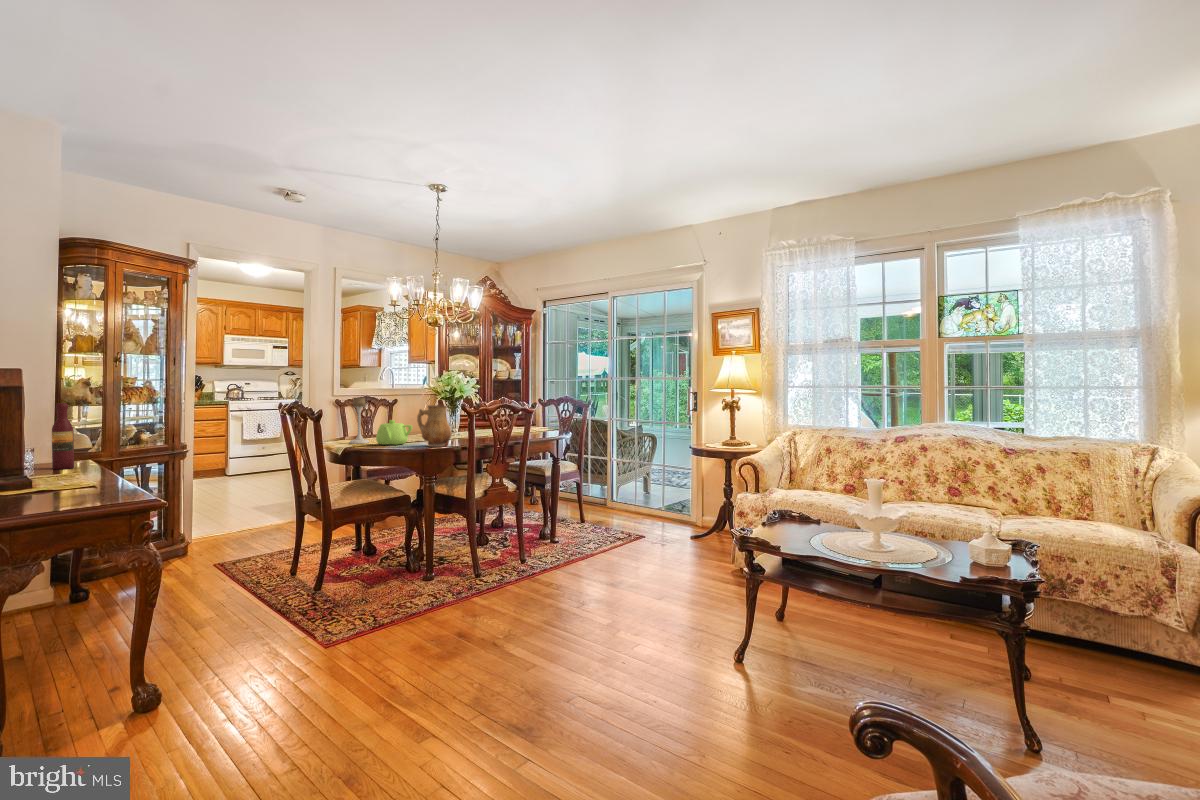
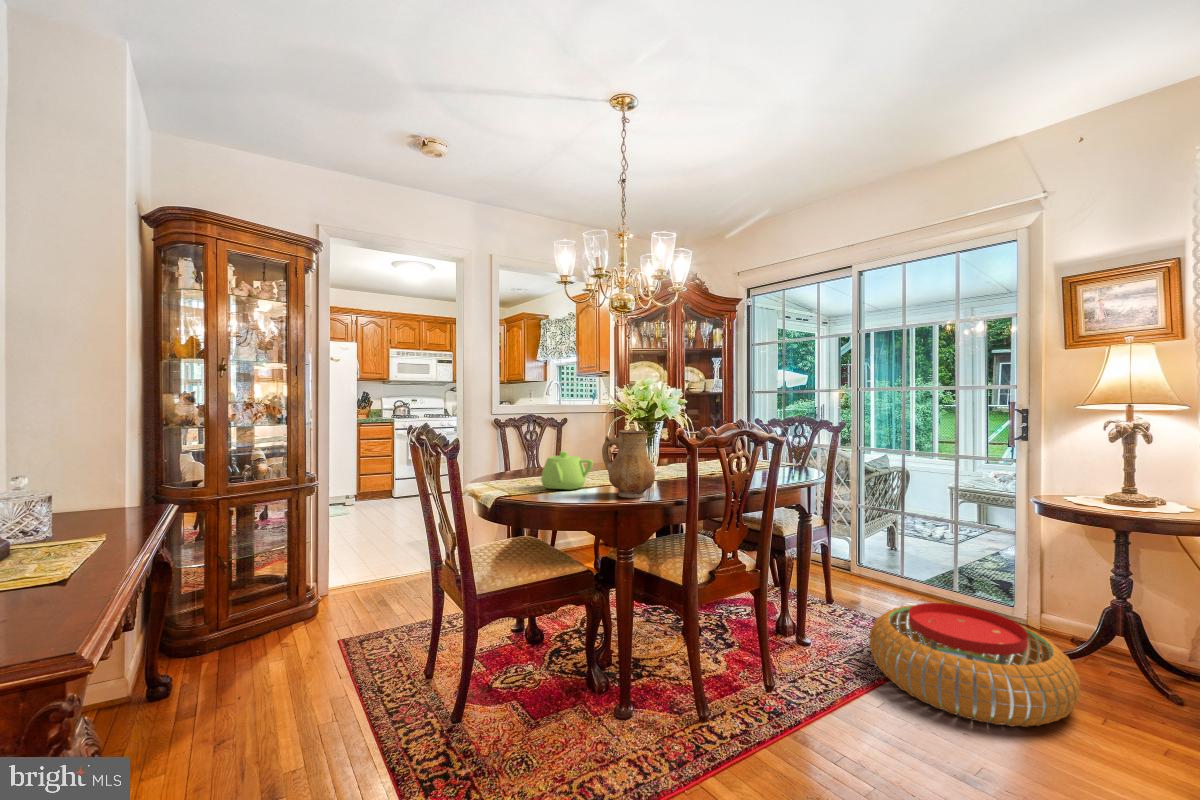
candle holder: present [349,397,369,444] -> none [505,417,532,484]
wine bottle: present [52,403,74,469] -> none [96,427,127,526]
pouf: none [589,508,688,562] -> present [869,603,1080,727]

